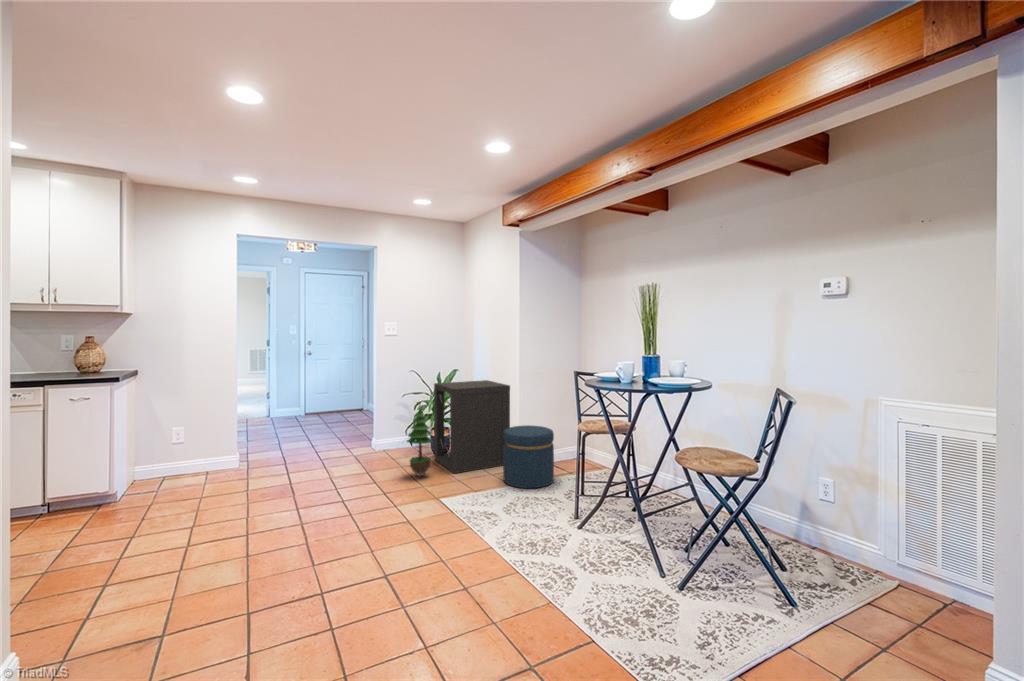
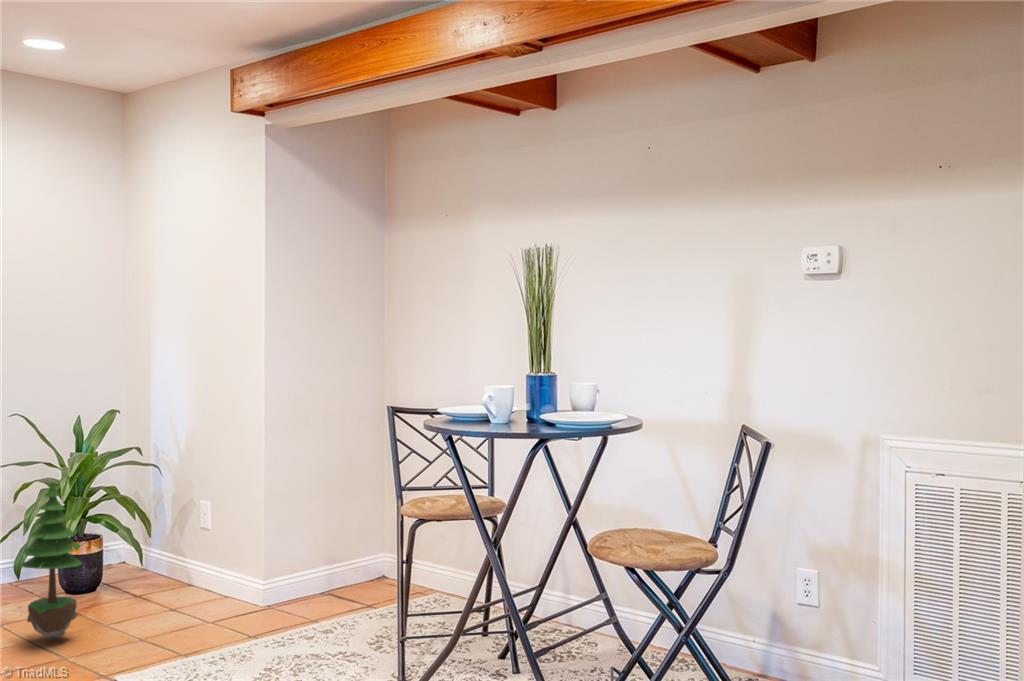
storage cabinet: present [434,380,510,473] -> none [73,430,246,628]
ottoman: present [503,425,554,488] -> none [240,518,342,641]

